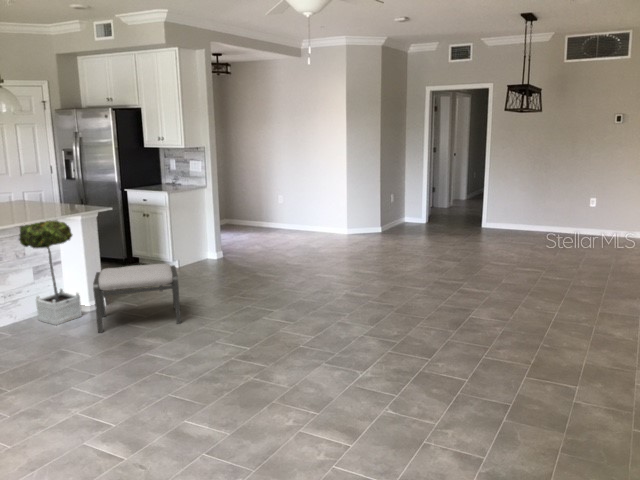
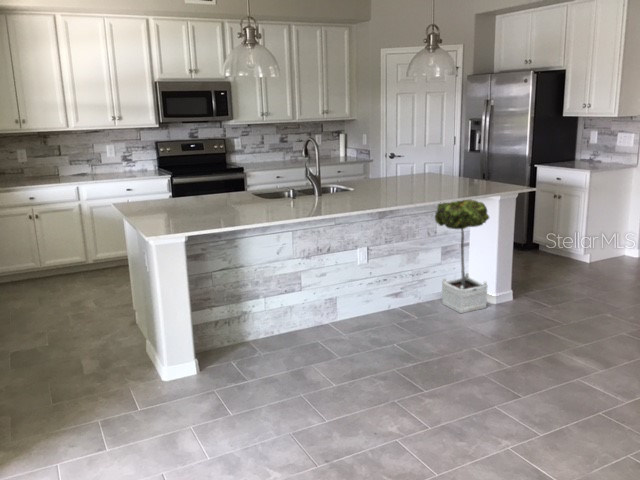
ottoman: present [93,264,181,333] -> none [508,260,617,342]

